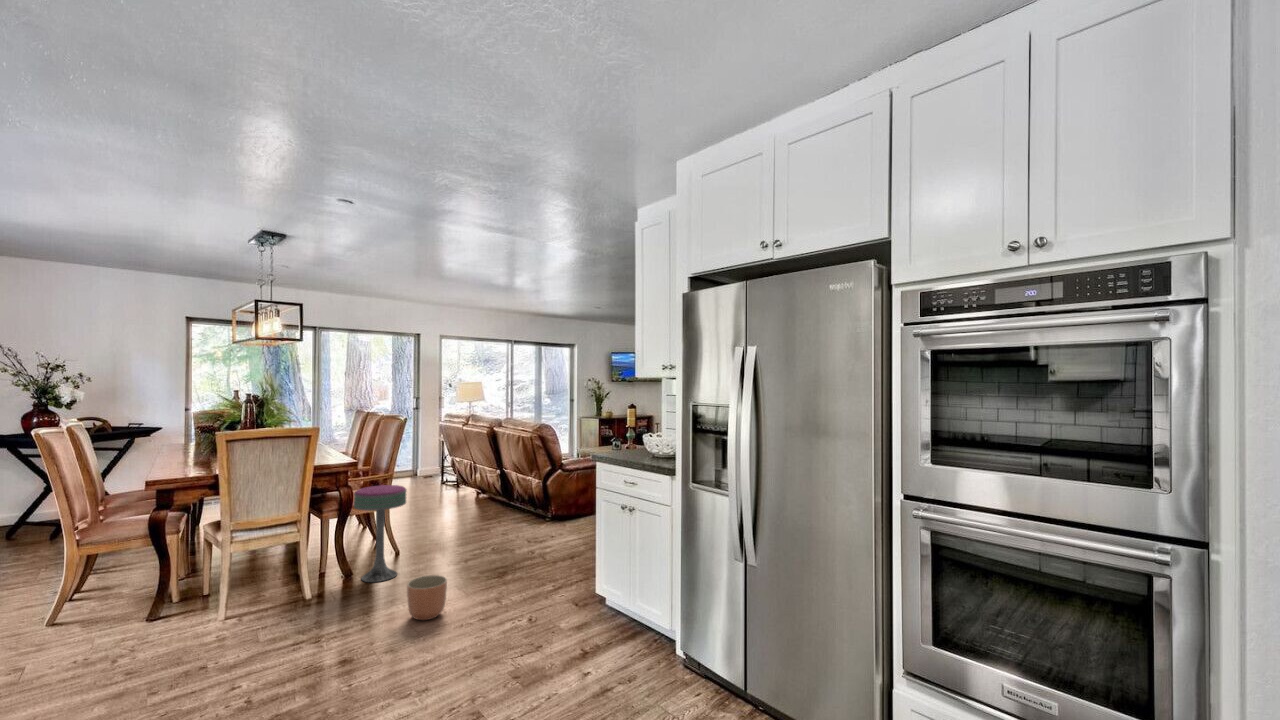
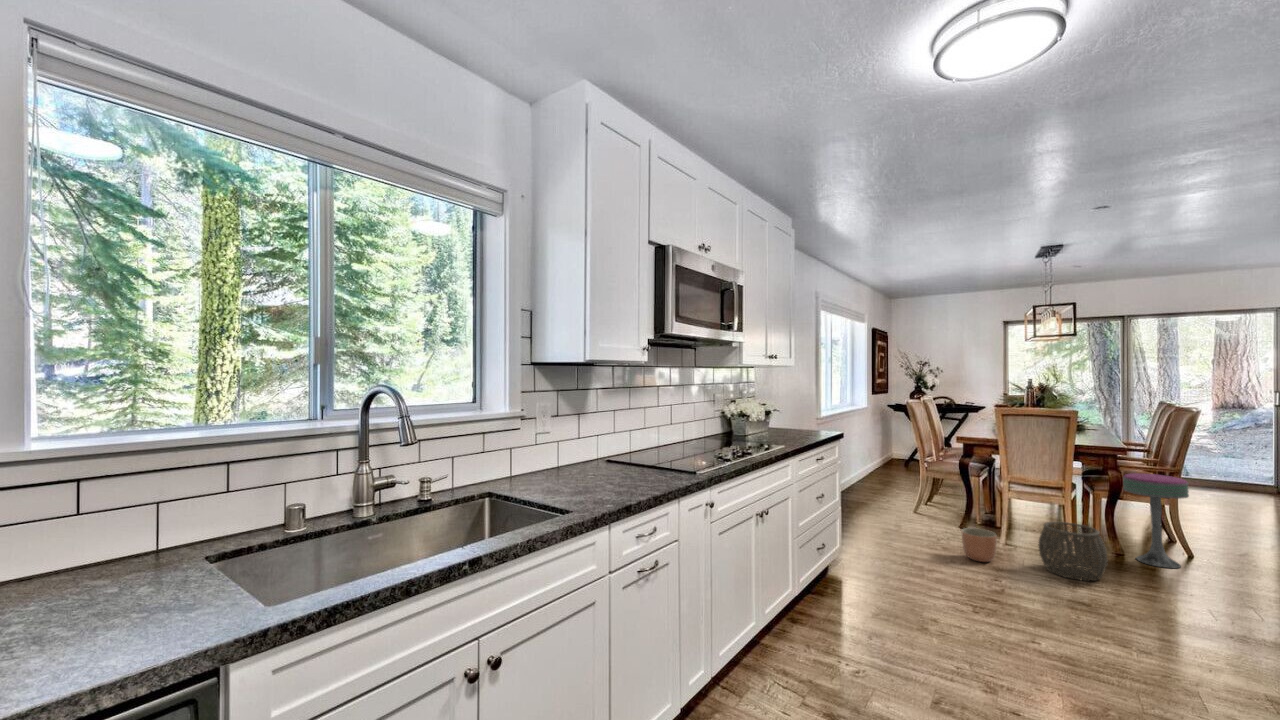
woven basket: none [278,562,355,639] -> present [1038,522,1107,581]
planter: present [407,575,447,620] -> present [962,528,997,562]

